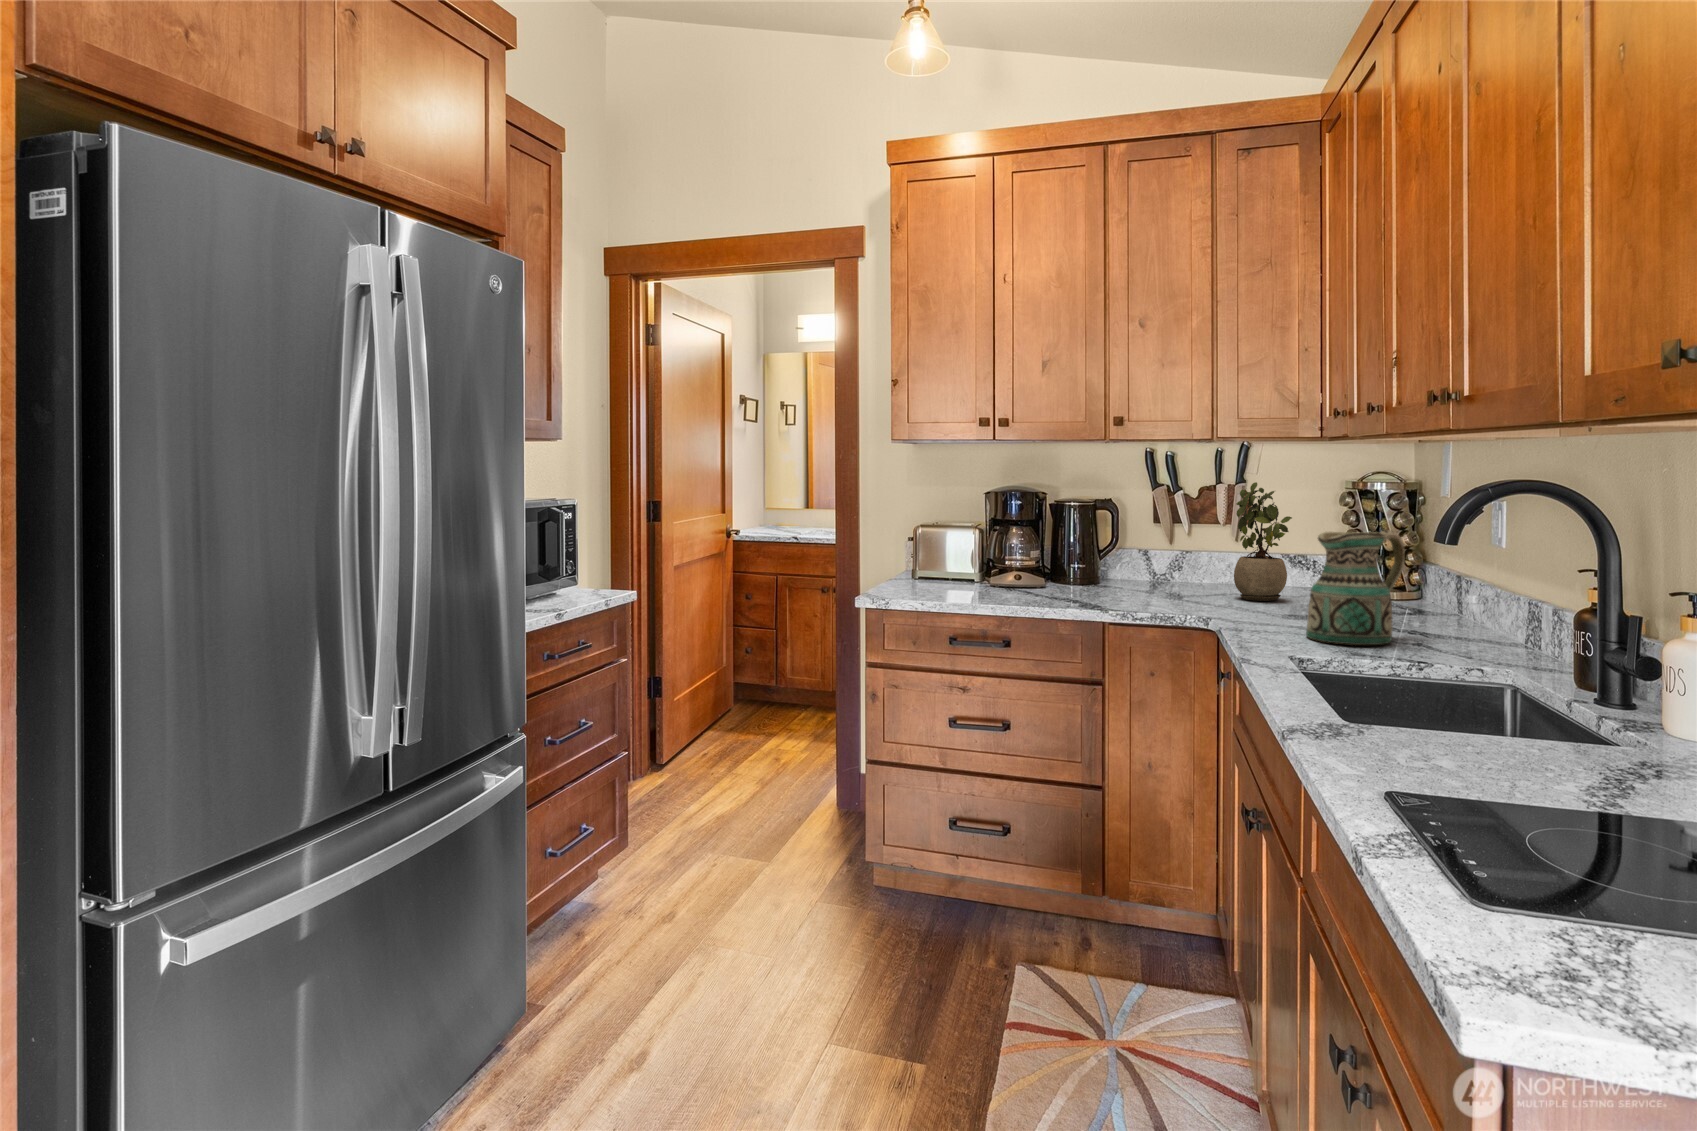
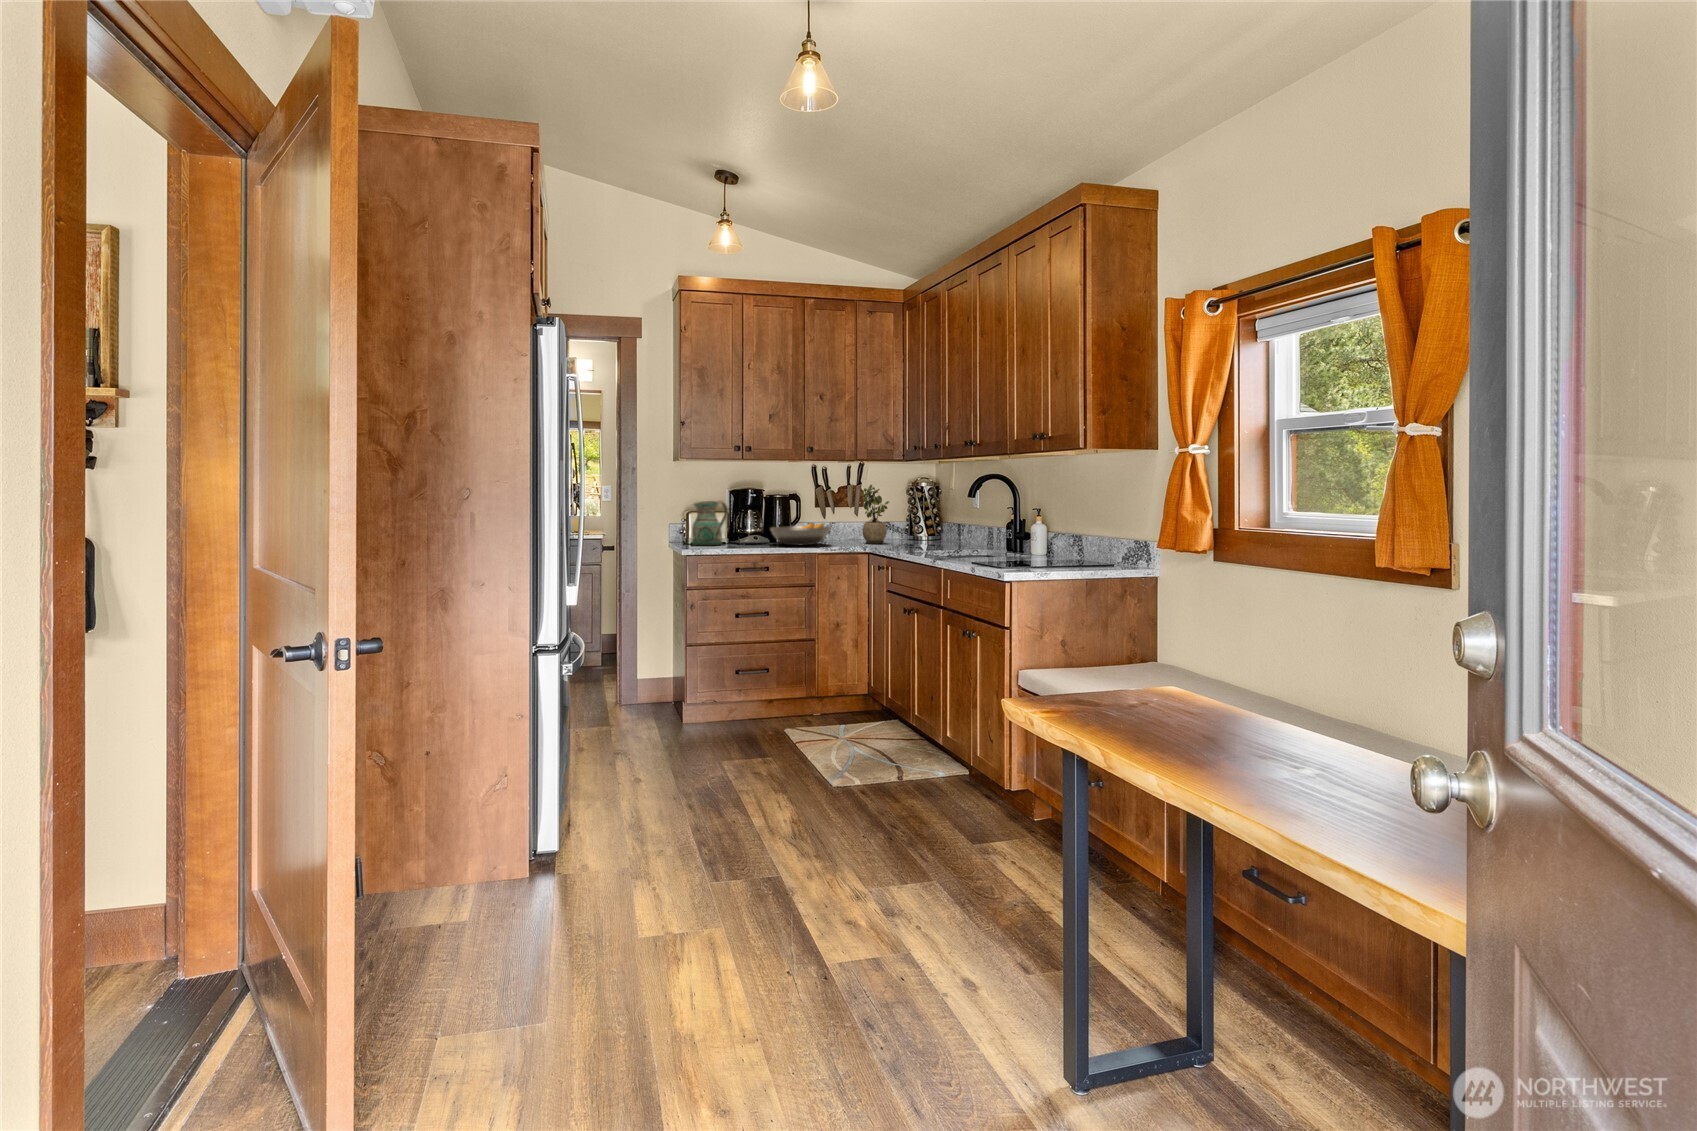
ceramic pitcher: present [1306,530,1405,645] -> present [692,500,728,545]
fruit bowl: none [1039,557,1160,598] -> present [770,523,830,545]

